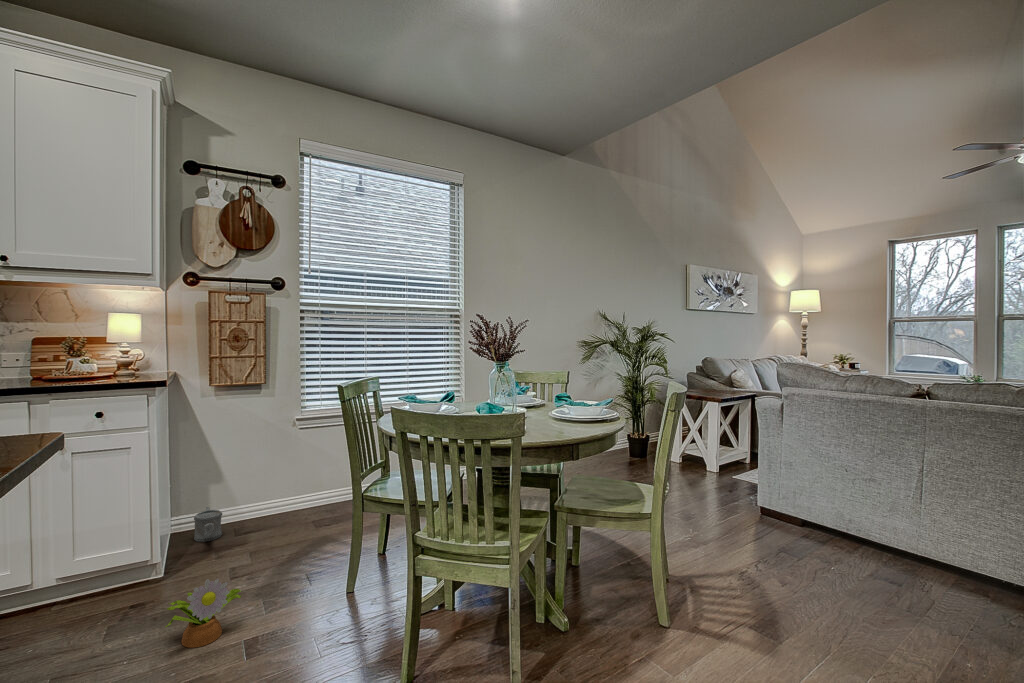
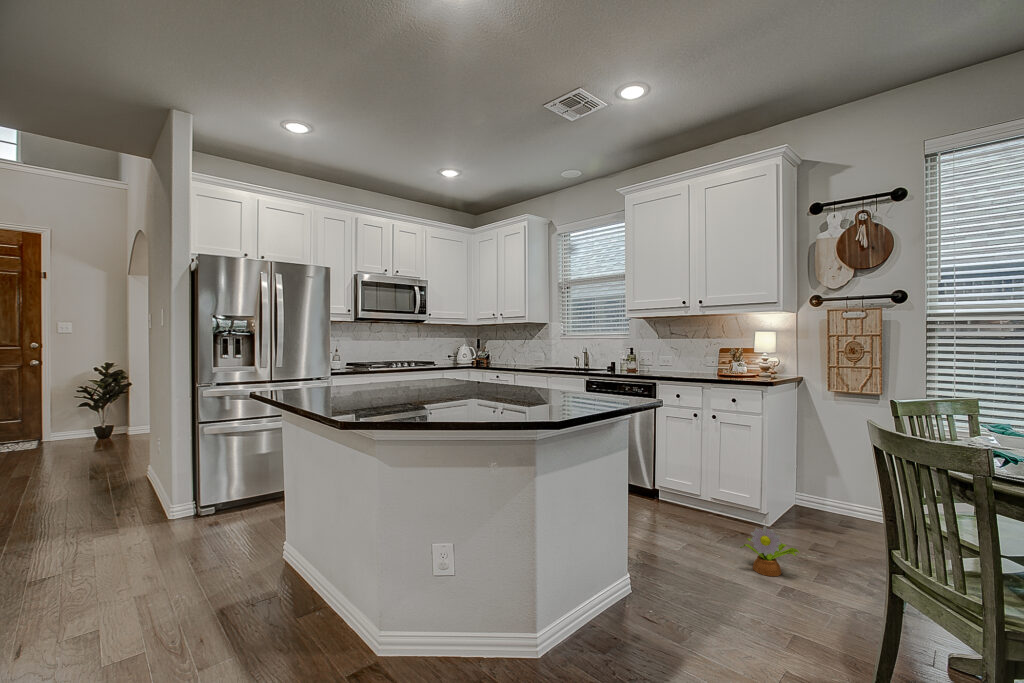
watering can: present [194,507,222,542] -> none [811,495,835,523]

